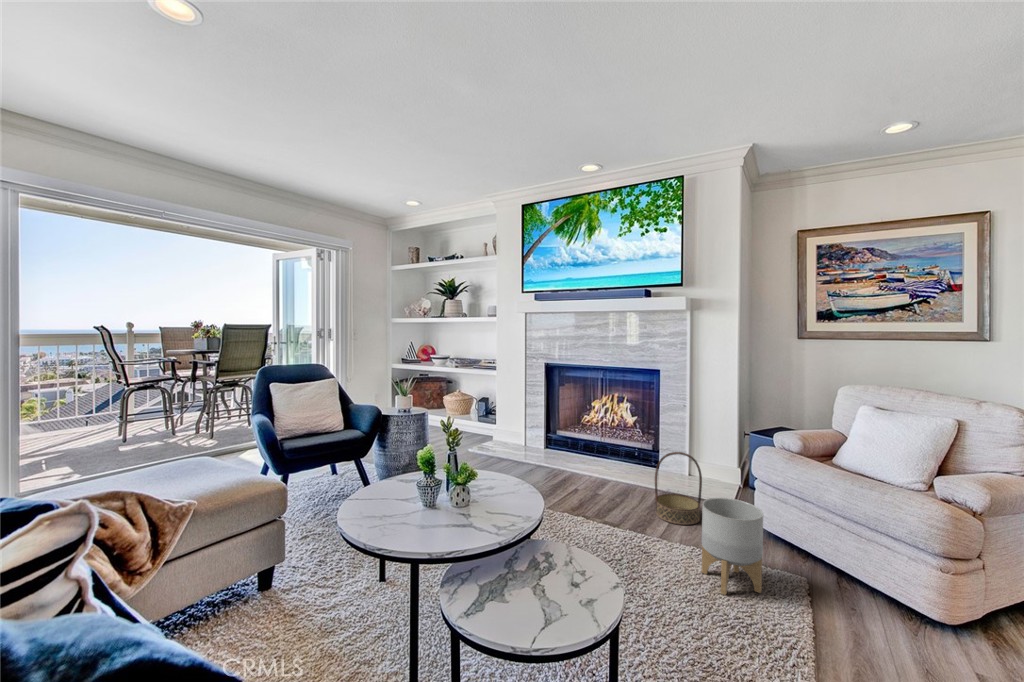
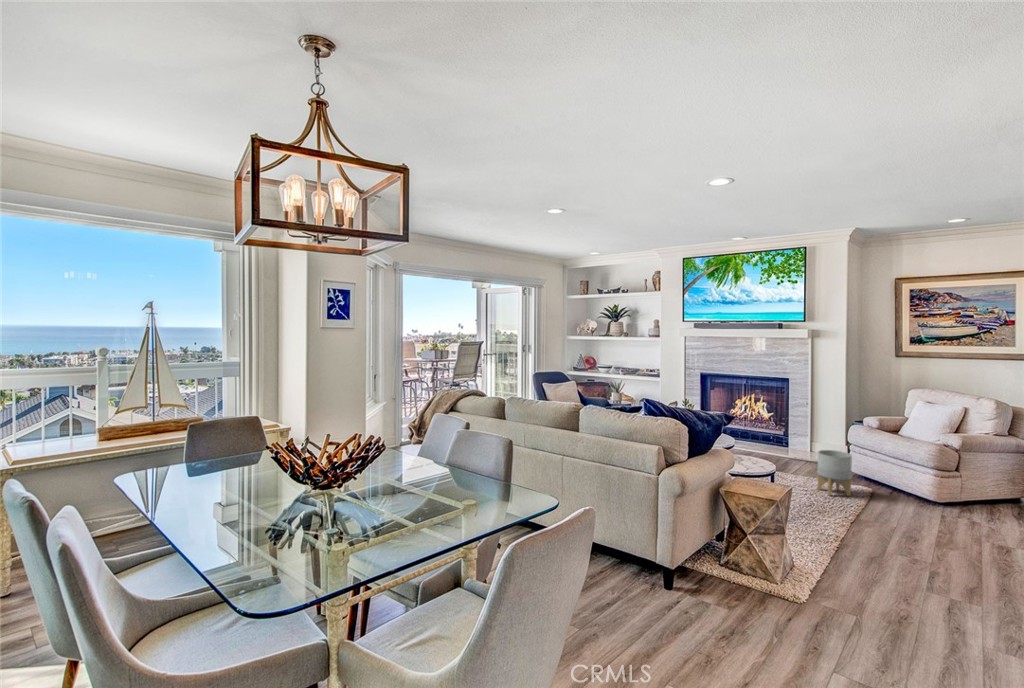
basket: present [655,452,702,525] -> none [788,430,819,474]

